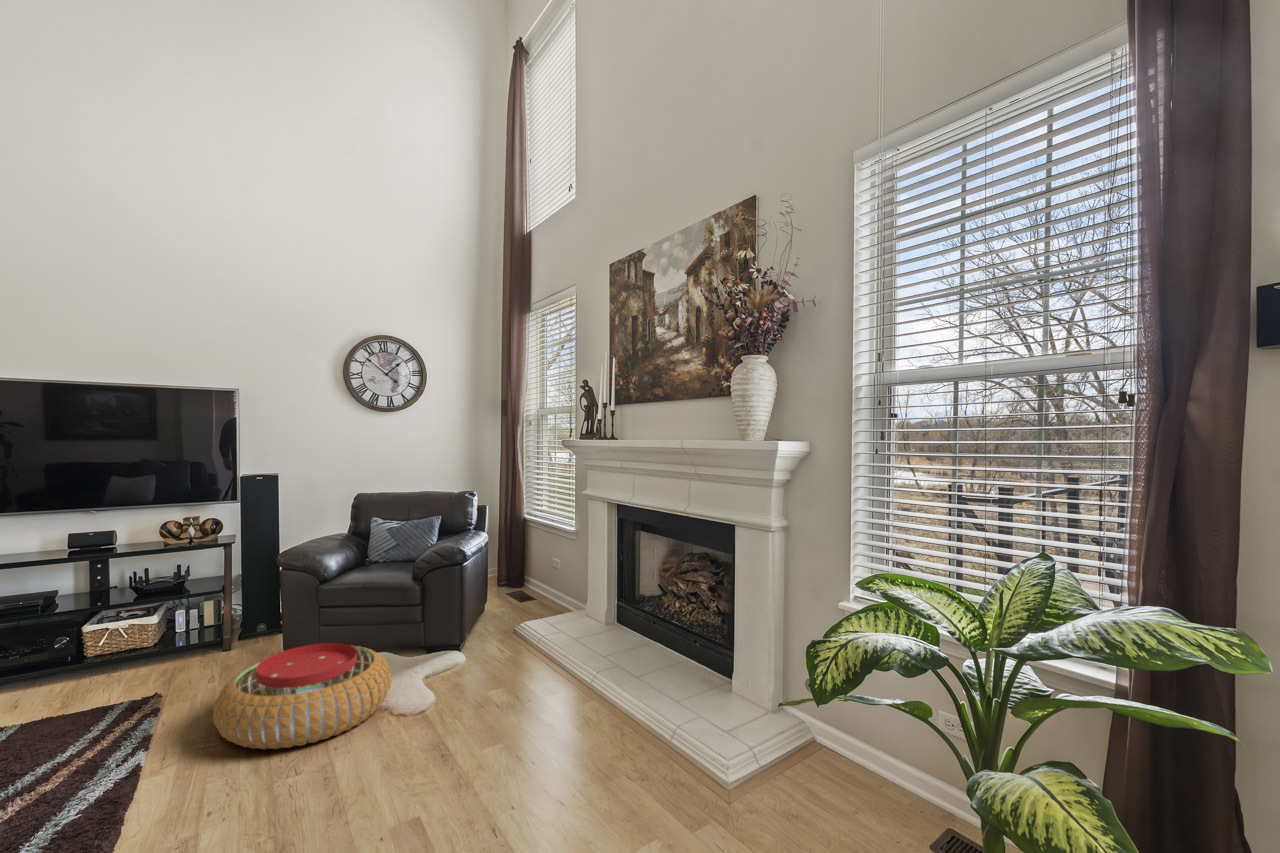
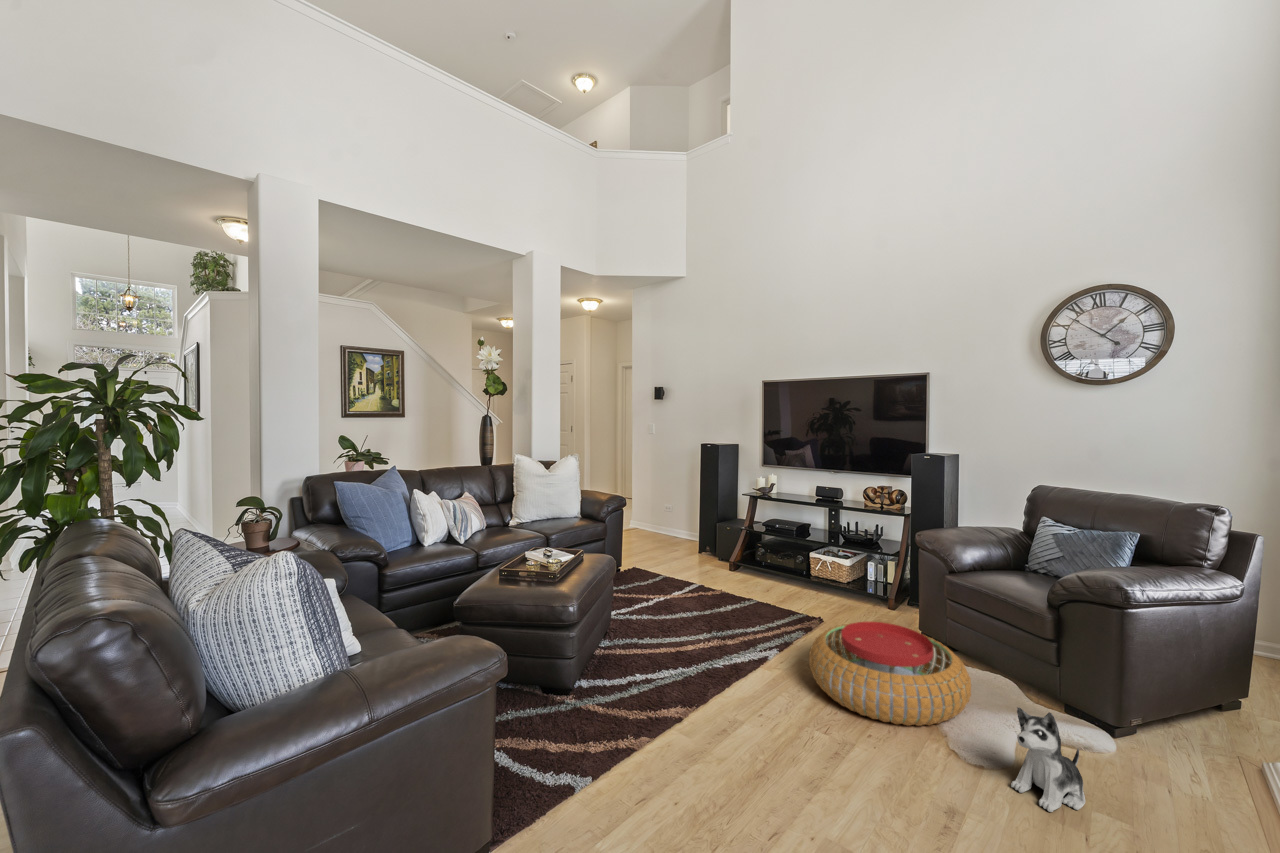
plush toy: none [451,642,493,714] -> present [1011,708,1085,812]

